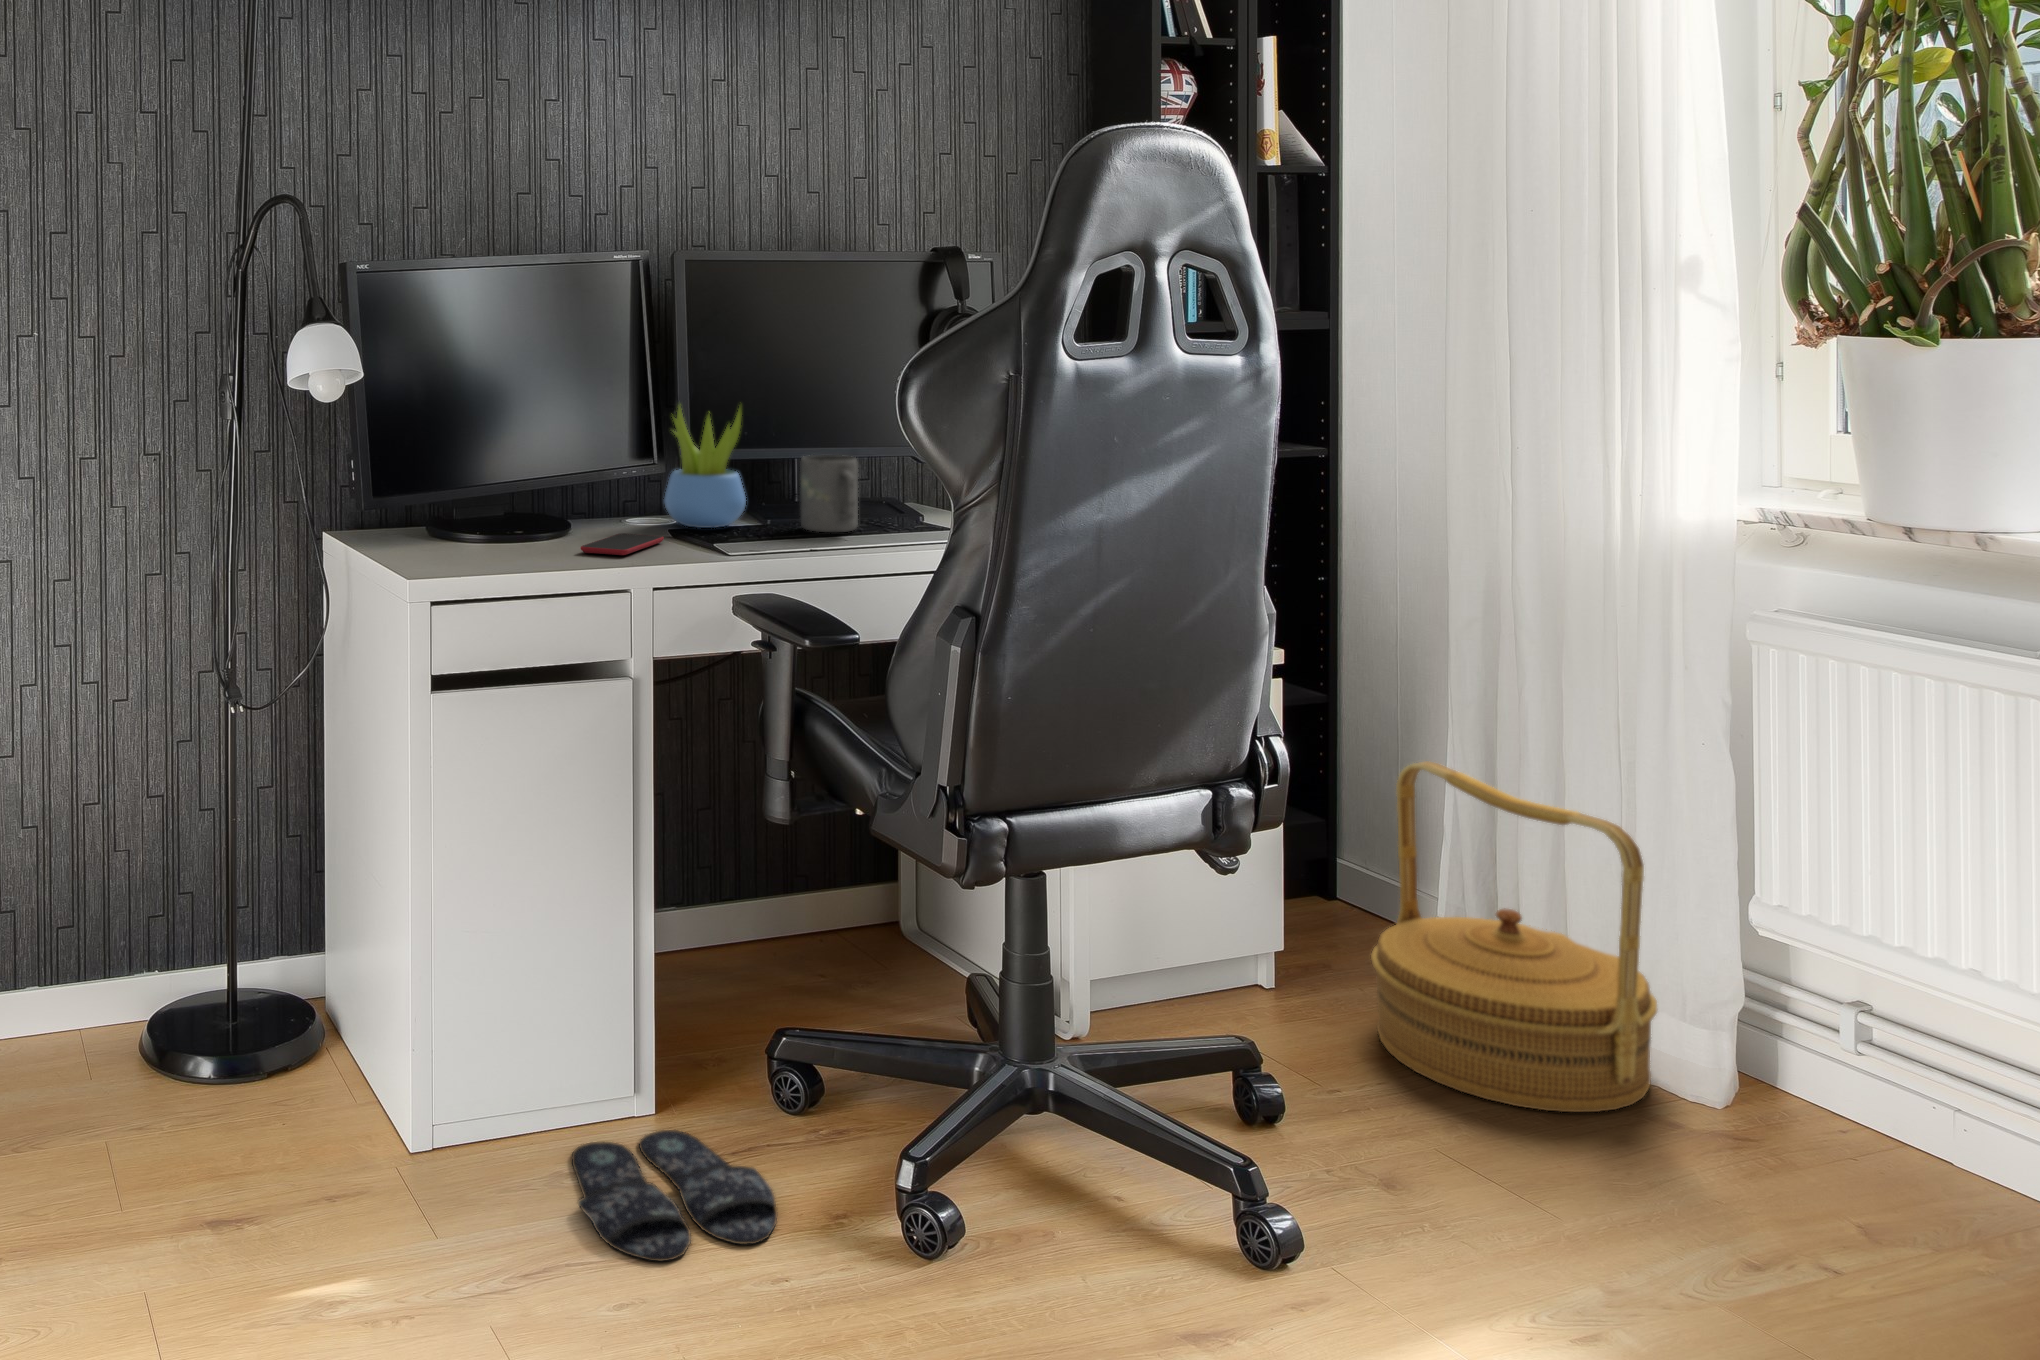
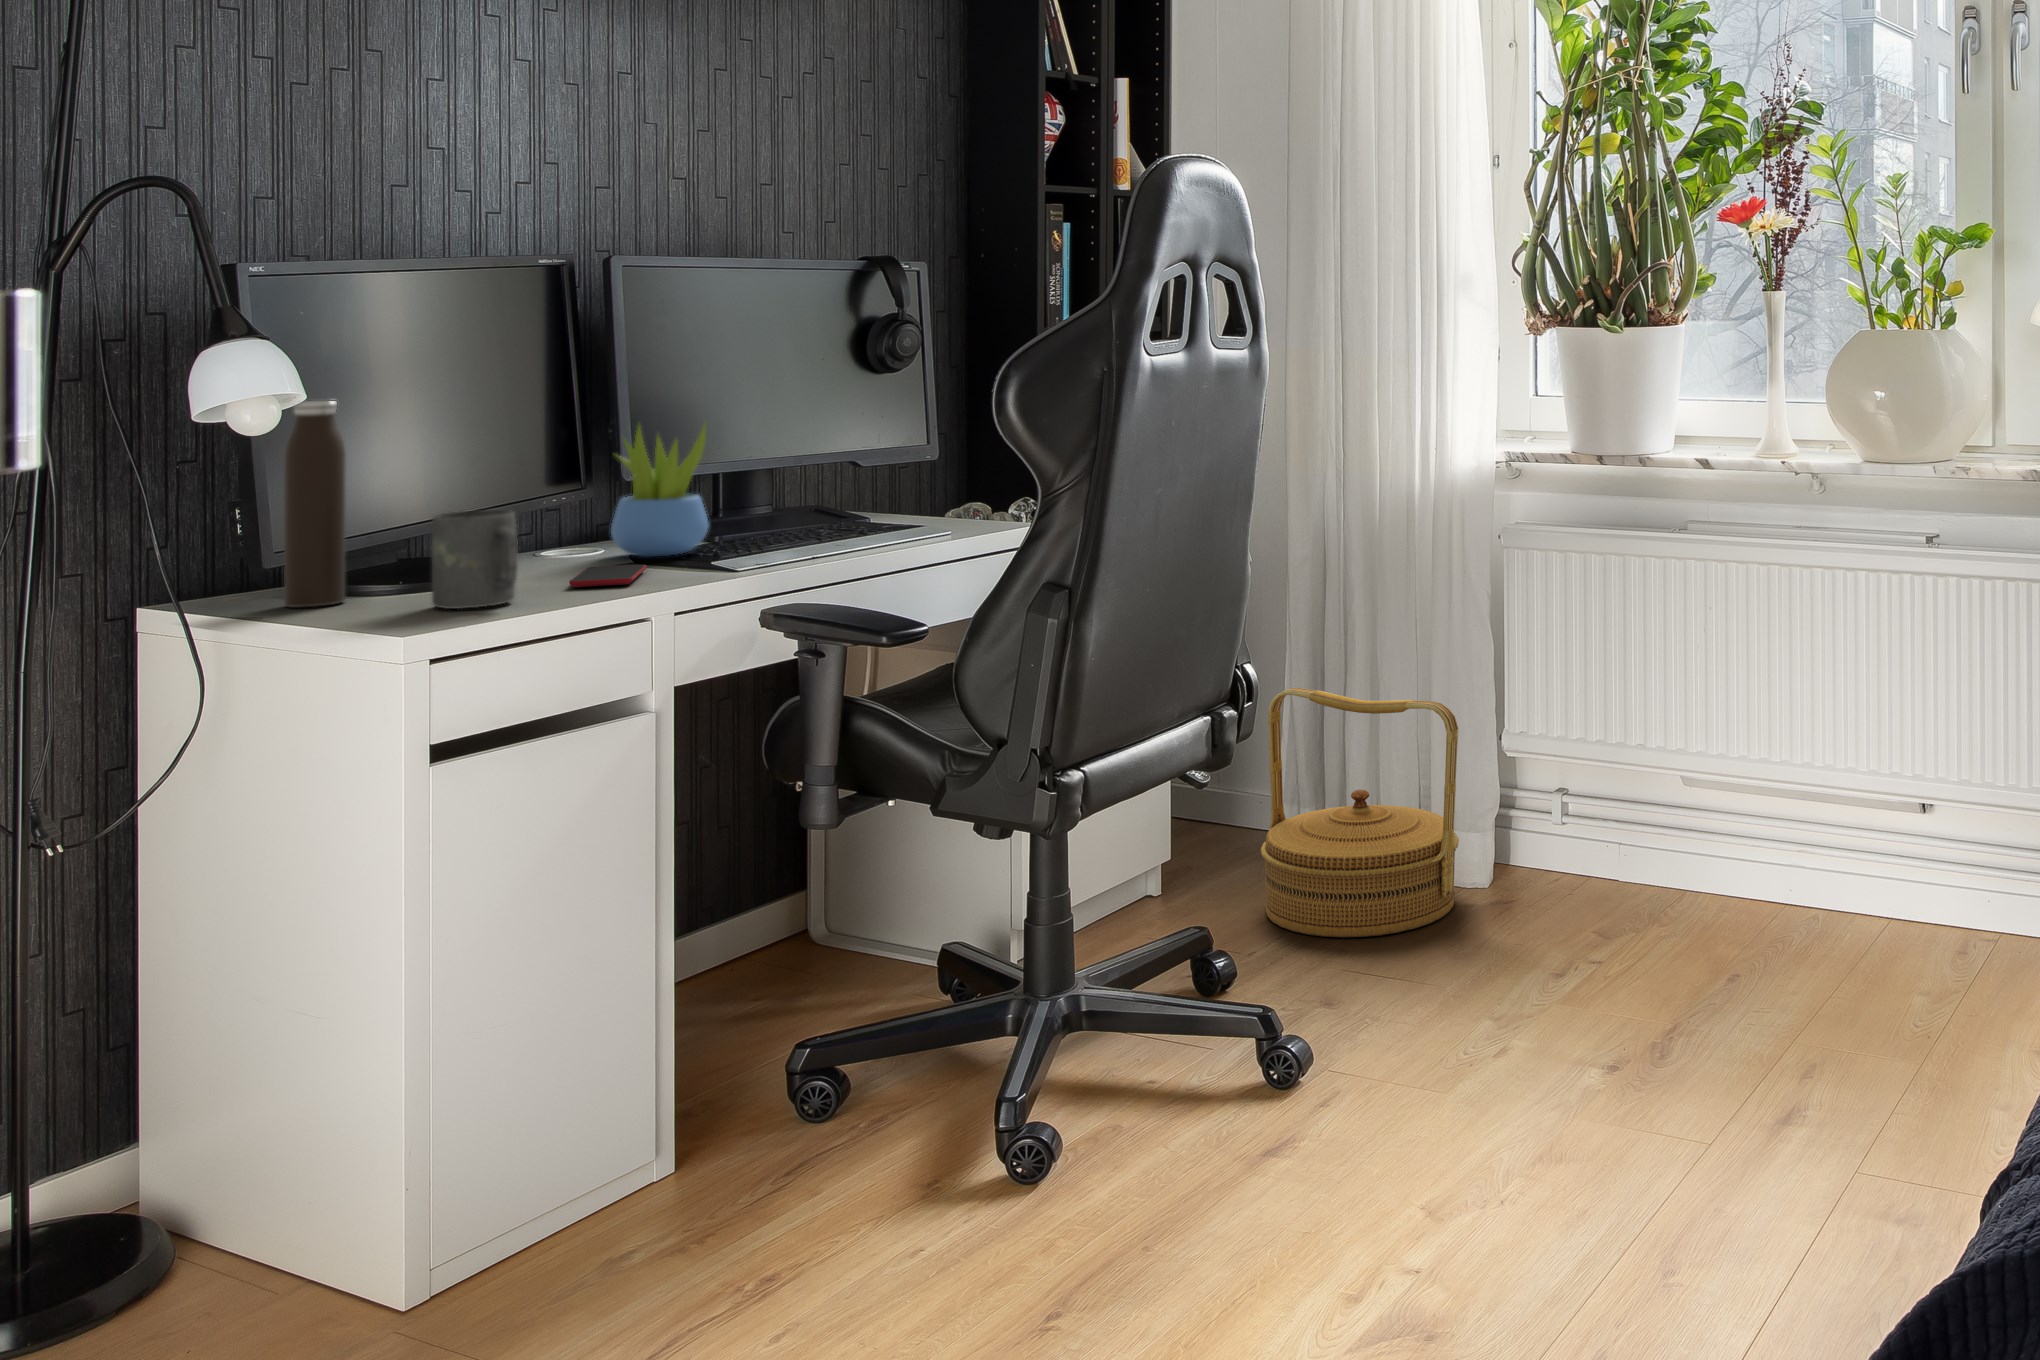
water bottle: none [385,374,427,545] -> present [284,401,346,607]
mug: present [801,455,858,532] -> present [432,510,518,609]
slippers: present [572,1130,777,1261] -> none [612,1173,871,1284]

